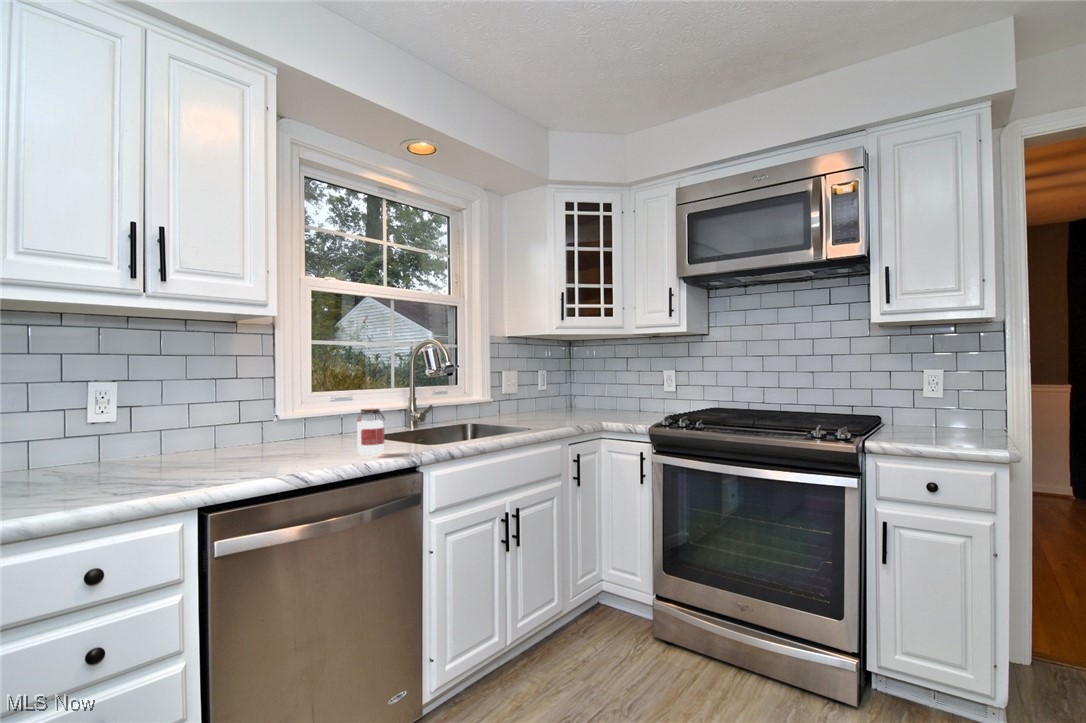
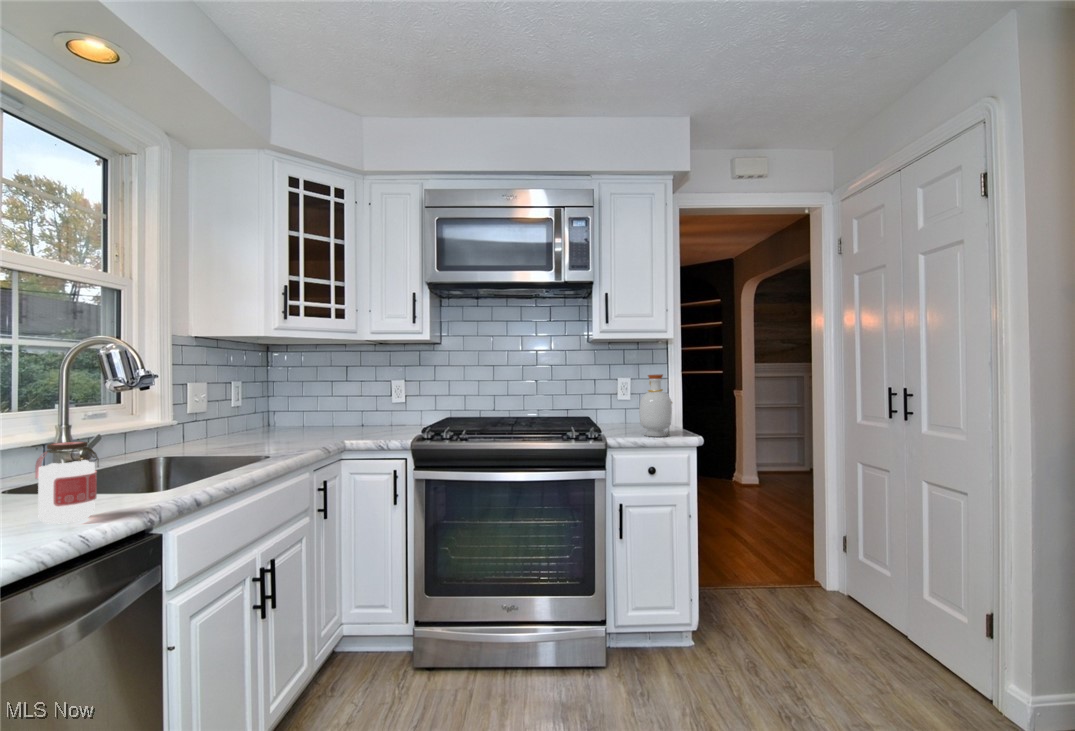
bottle: none [923,366,977,446] -> present [639,374,672,437]

